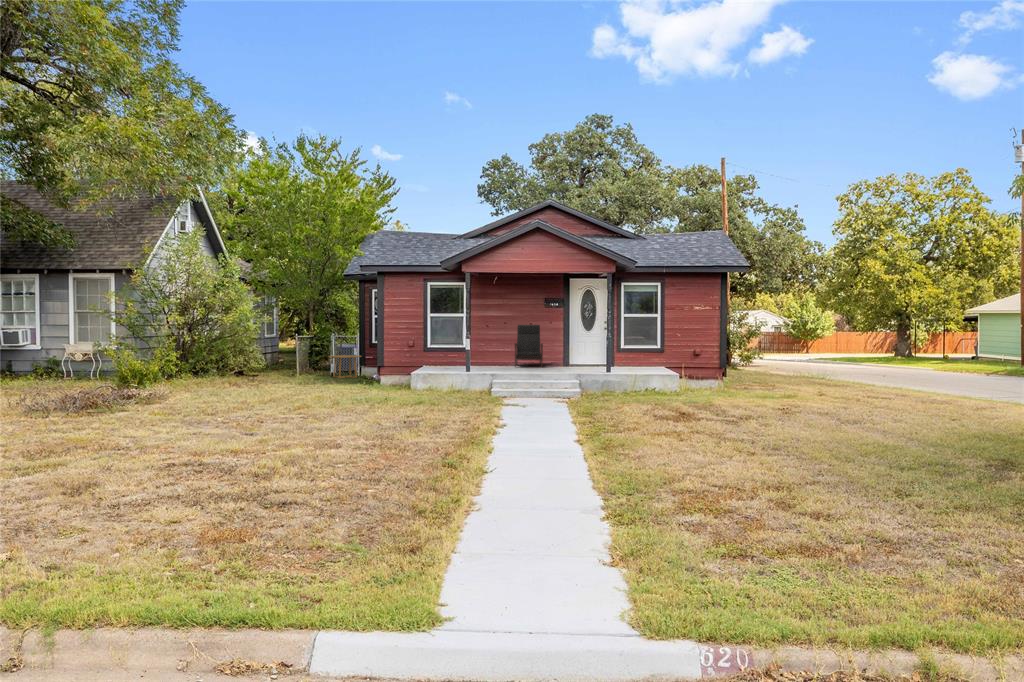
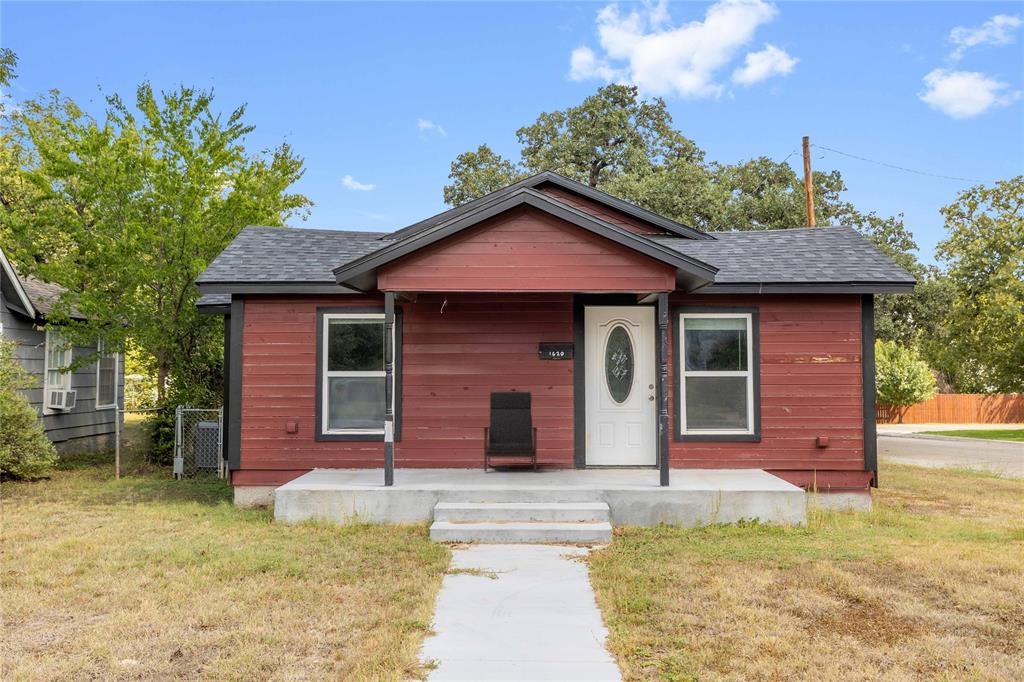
round table: present [329,355,361,378] -> none [155,446,217,489]

